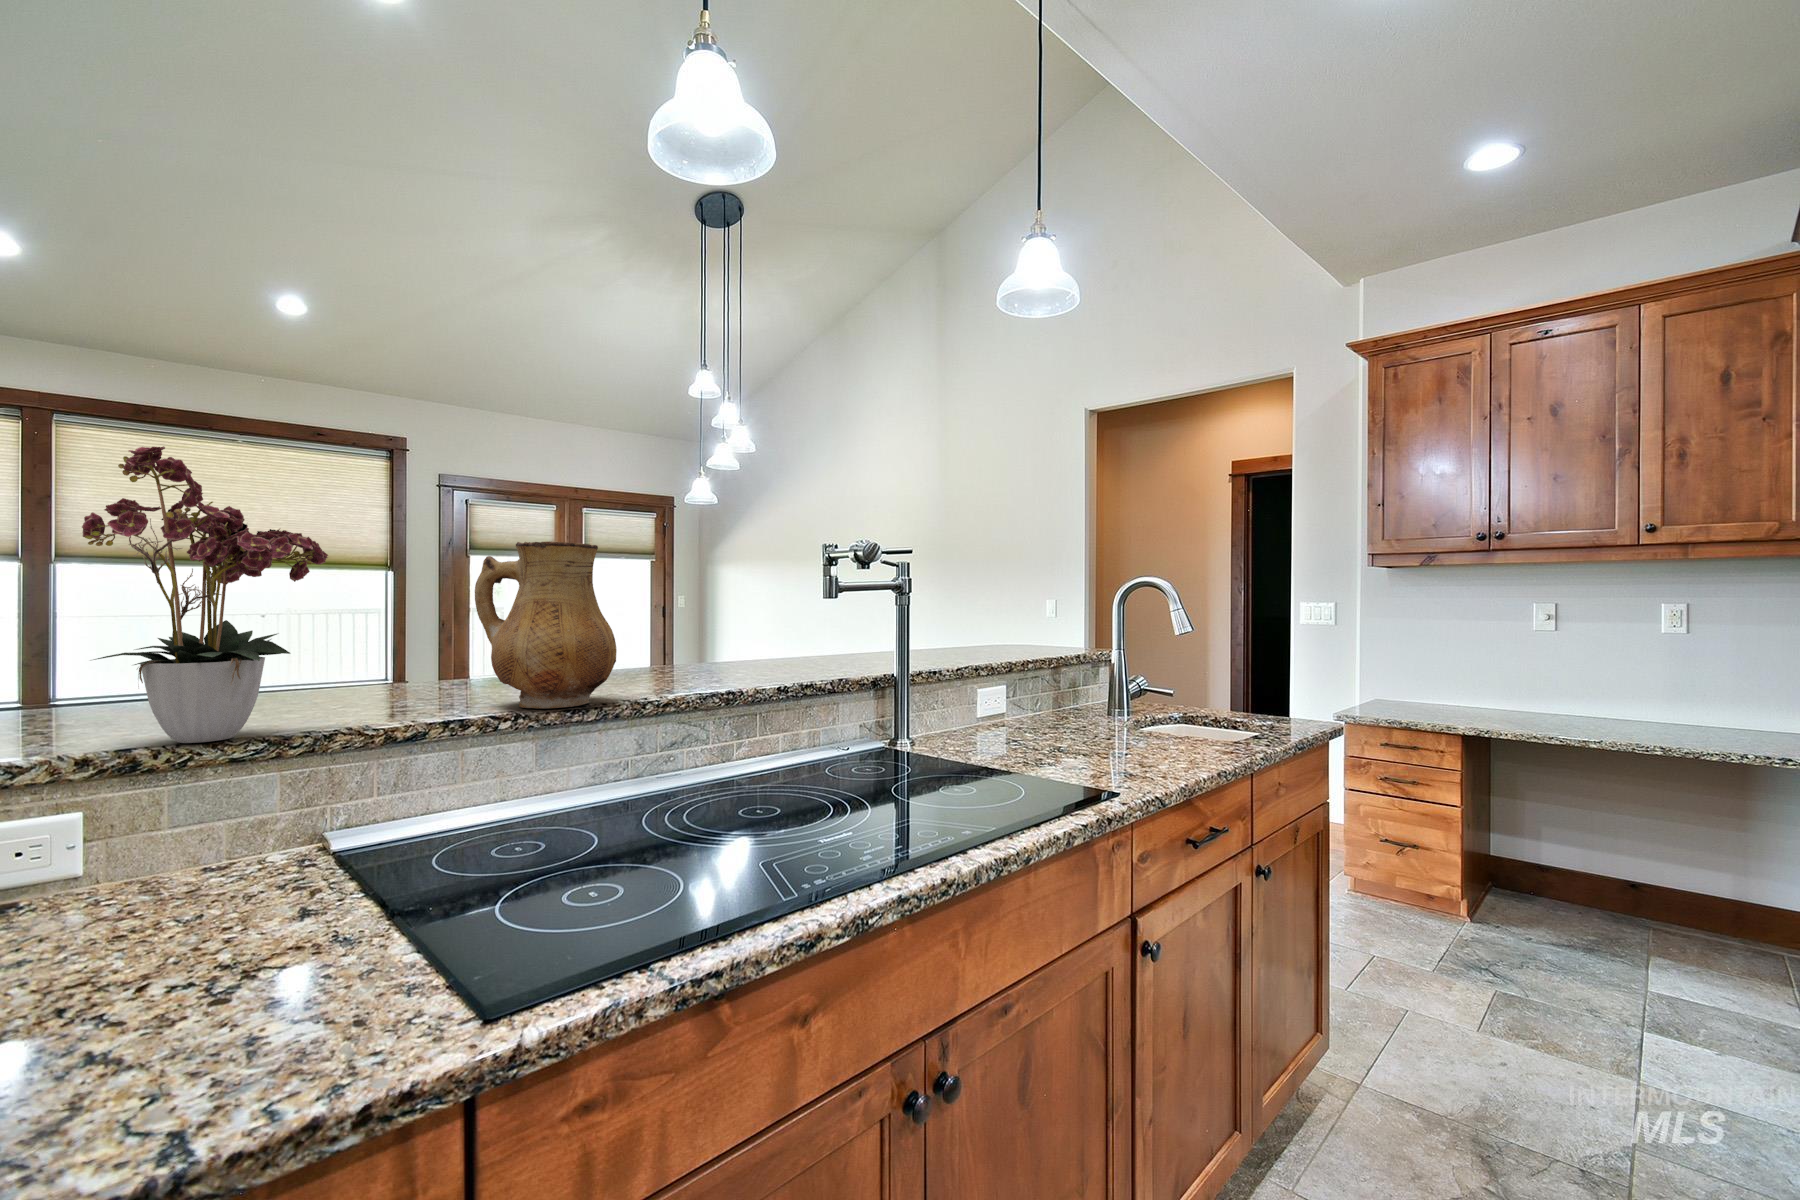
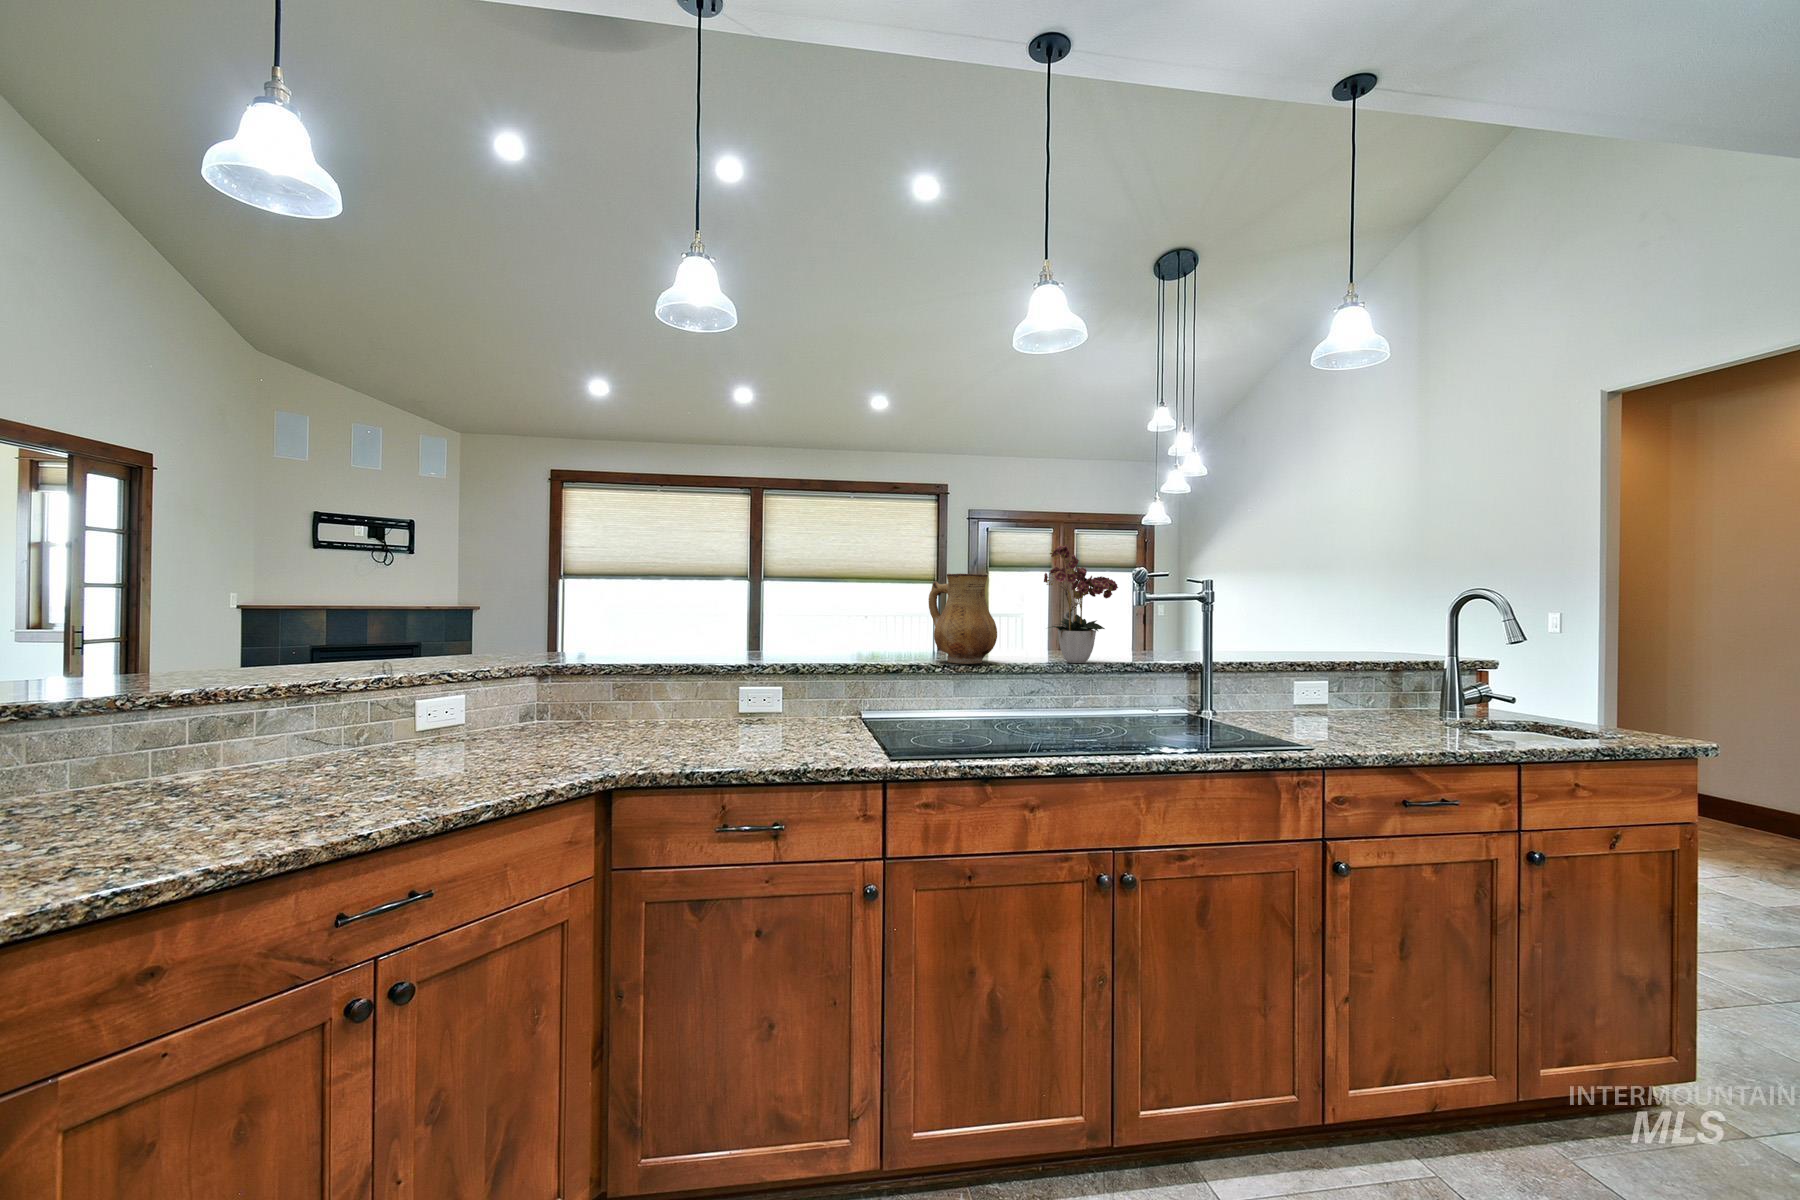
flower arrangement: present [82,446,328,743] -> present [1044,546,1118,663]

